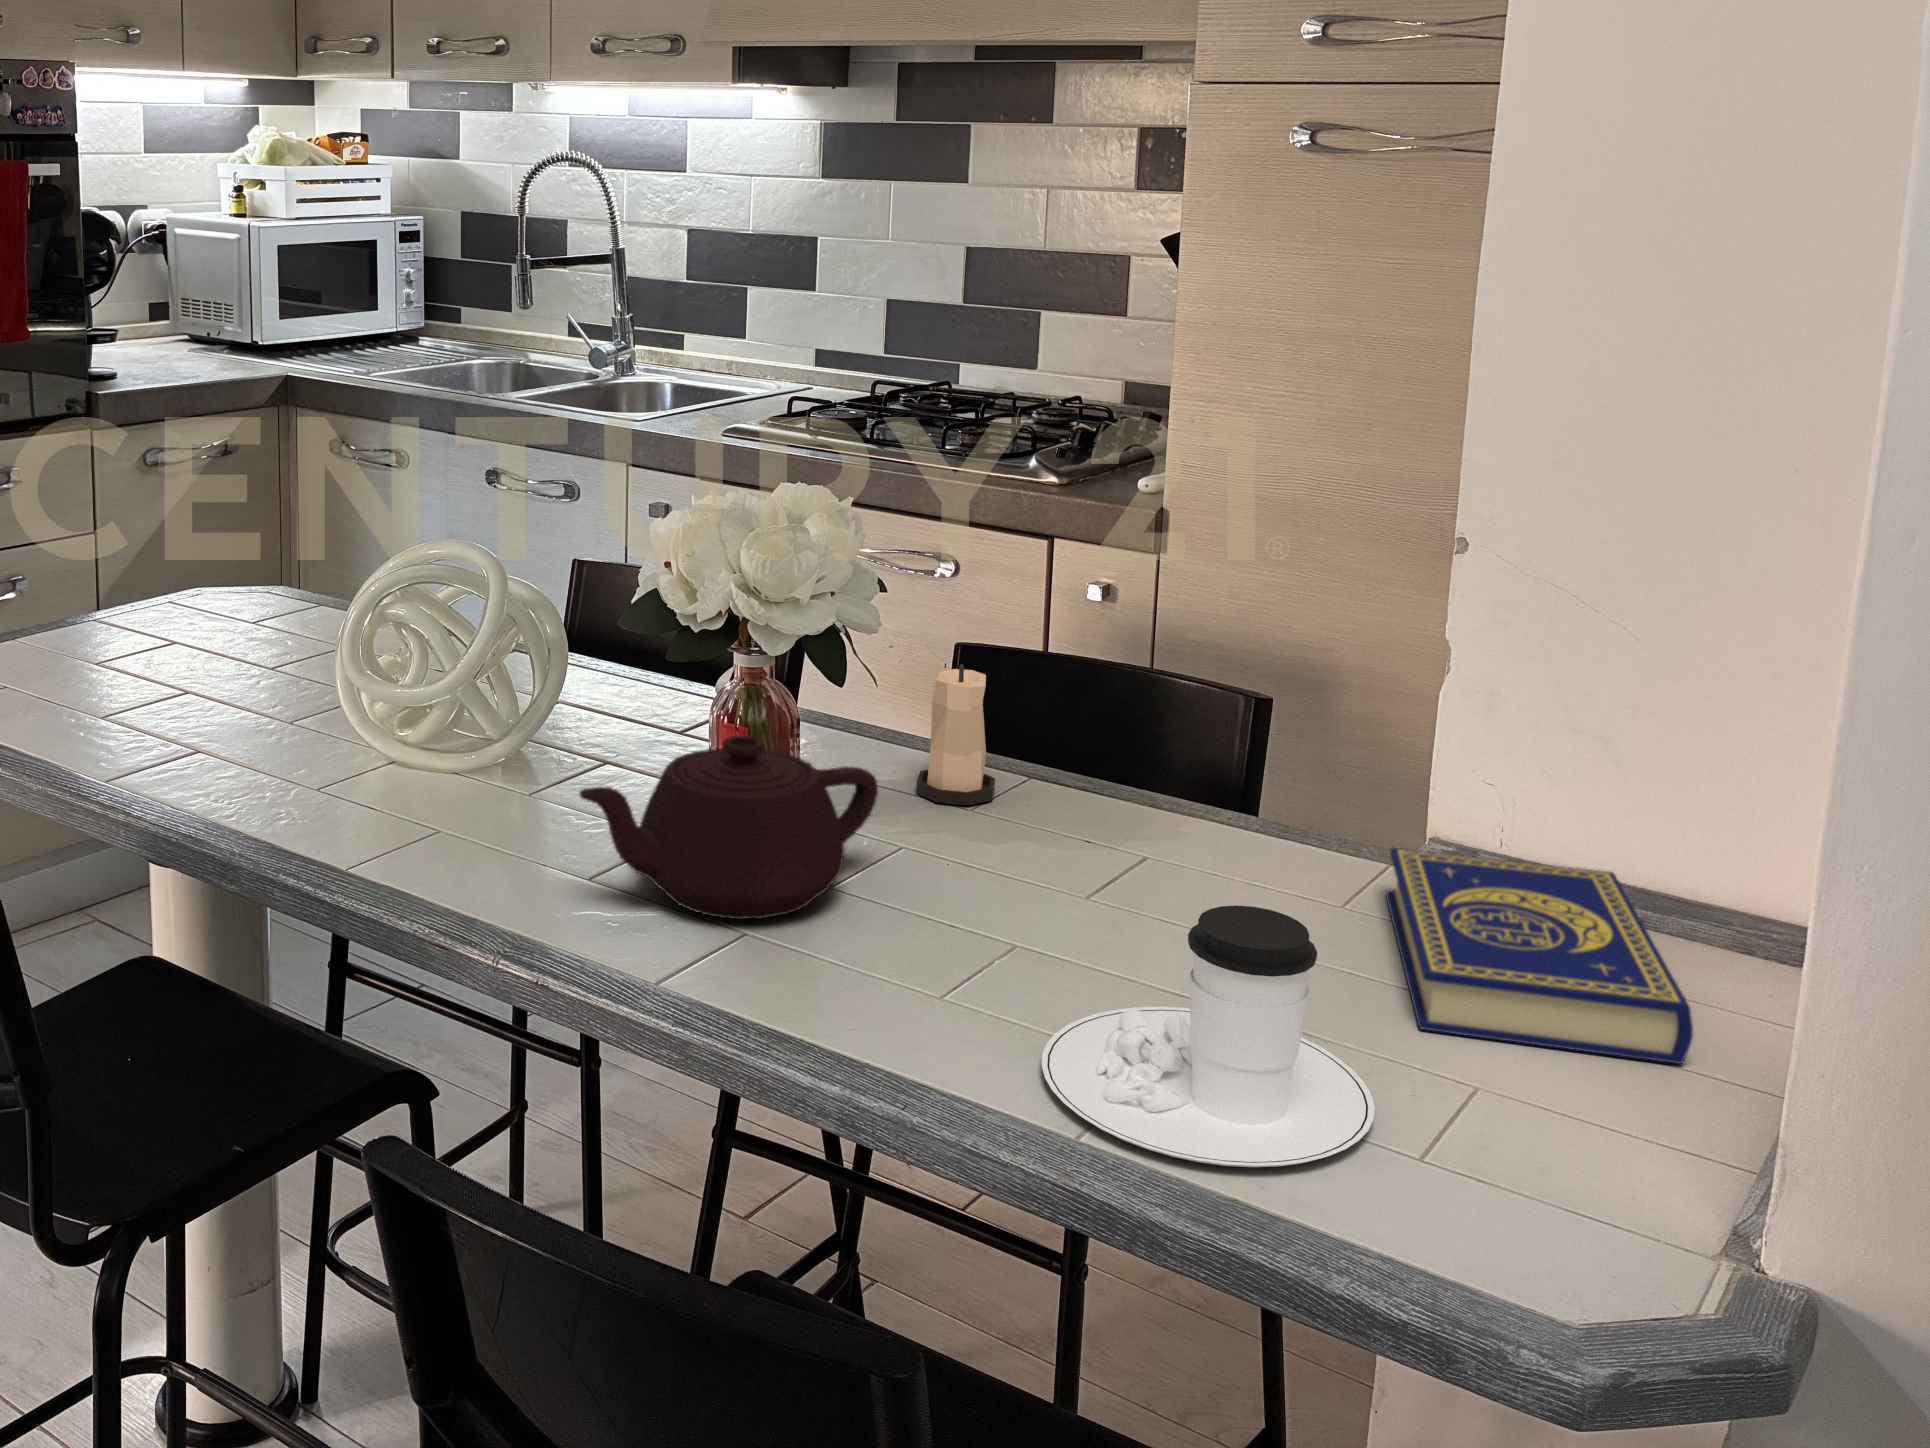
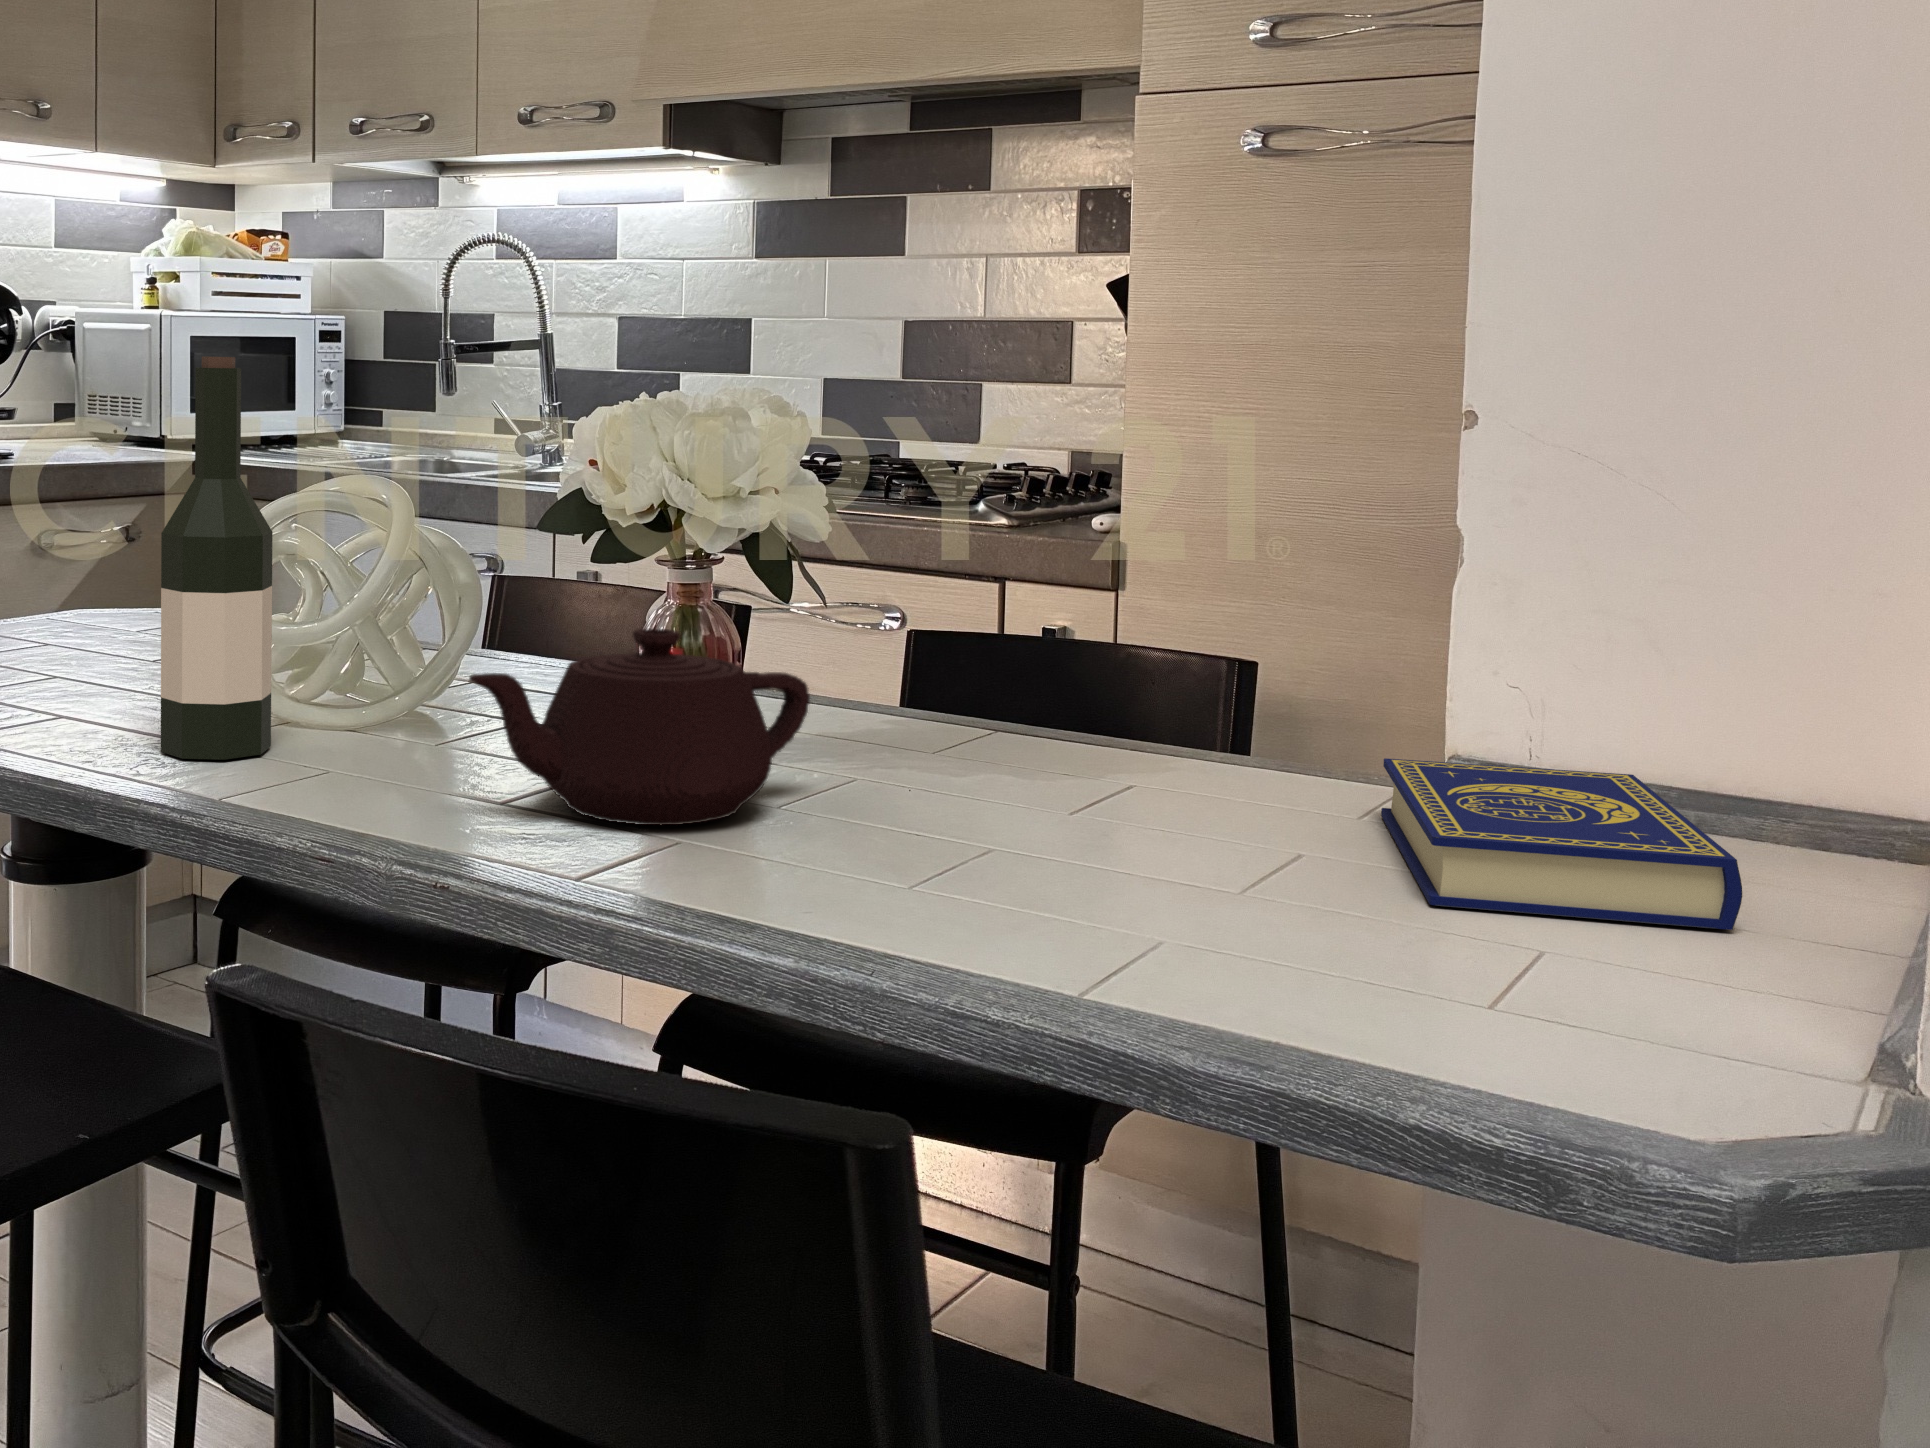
wine bottle: none [298,463,397,823] -> present [161,357,273,760]
candle: present [916,664,995,805] -> none [855,597,942,753]
coffee cup: present [1042,906,1374,1167] -> none [997,723,1386,999]

